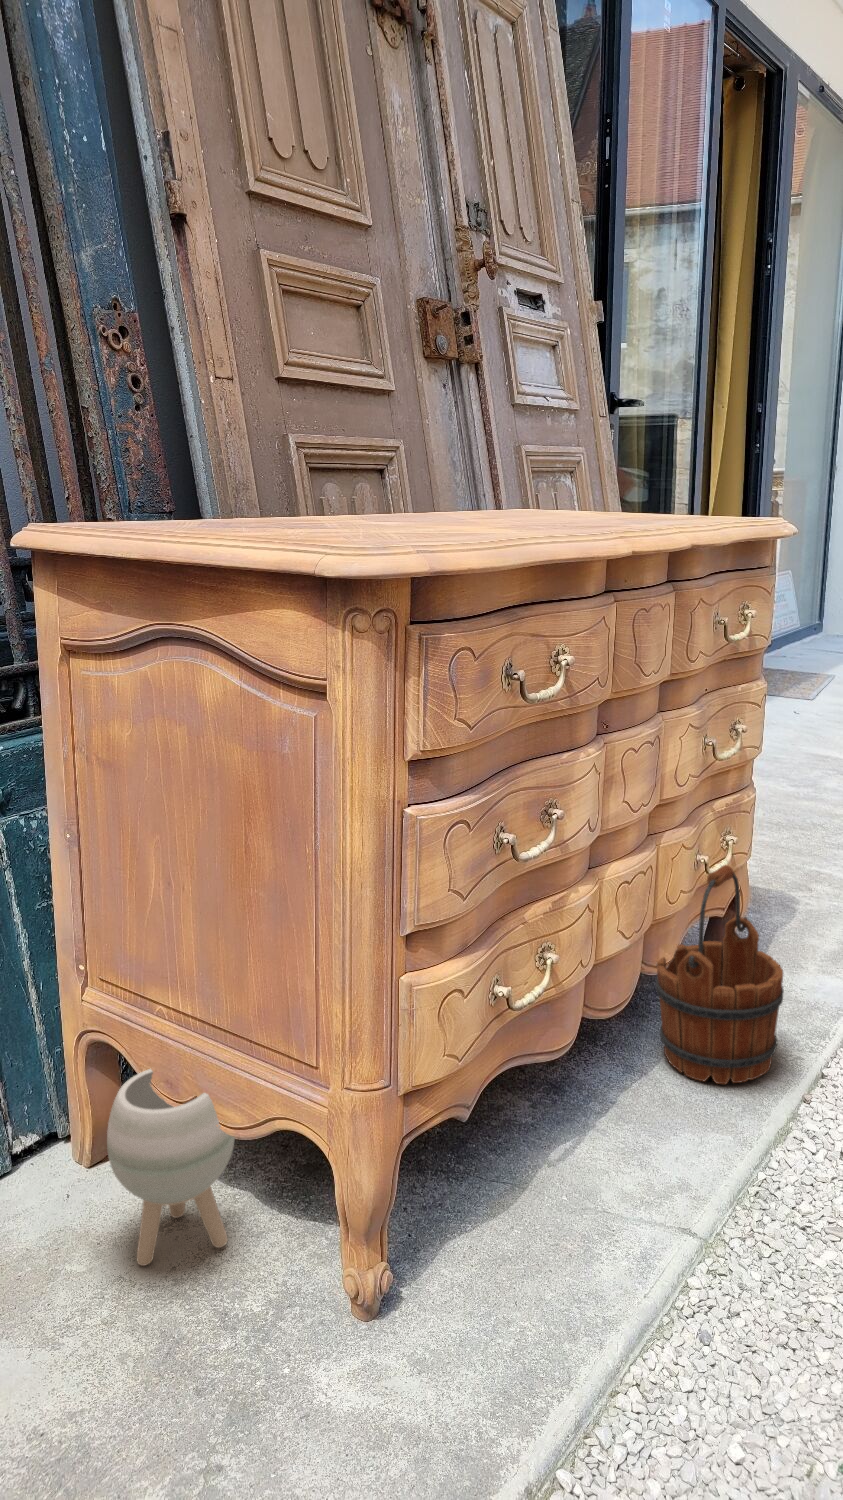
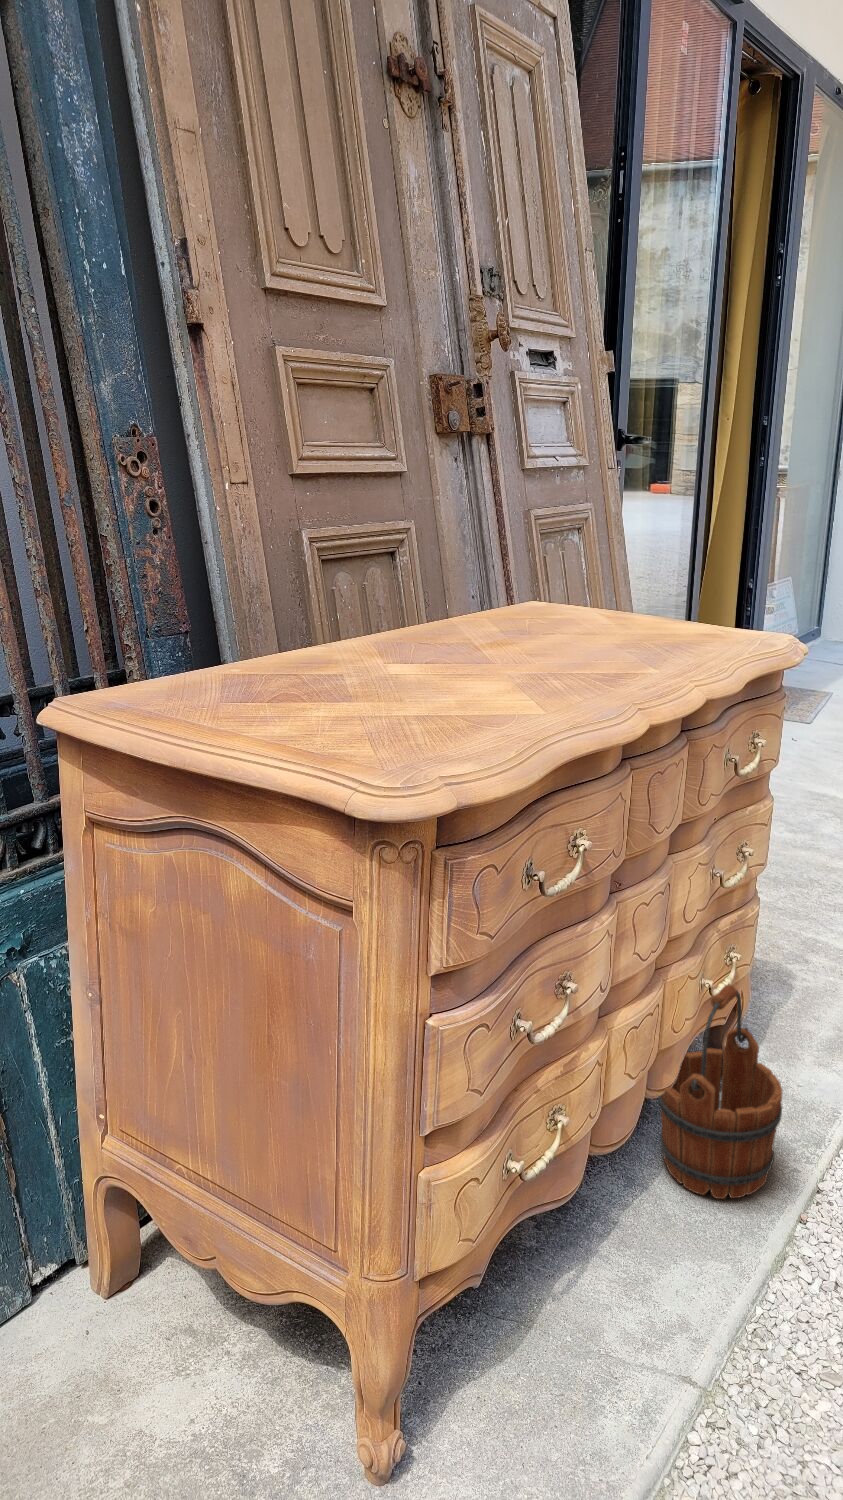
planter: present [107,1069,235,1266] -> none [128,1214,251,1415]

